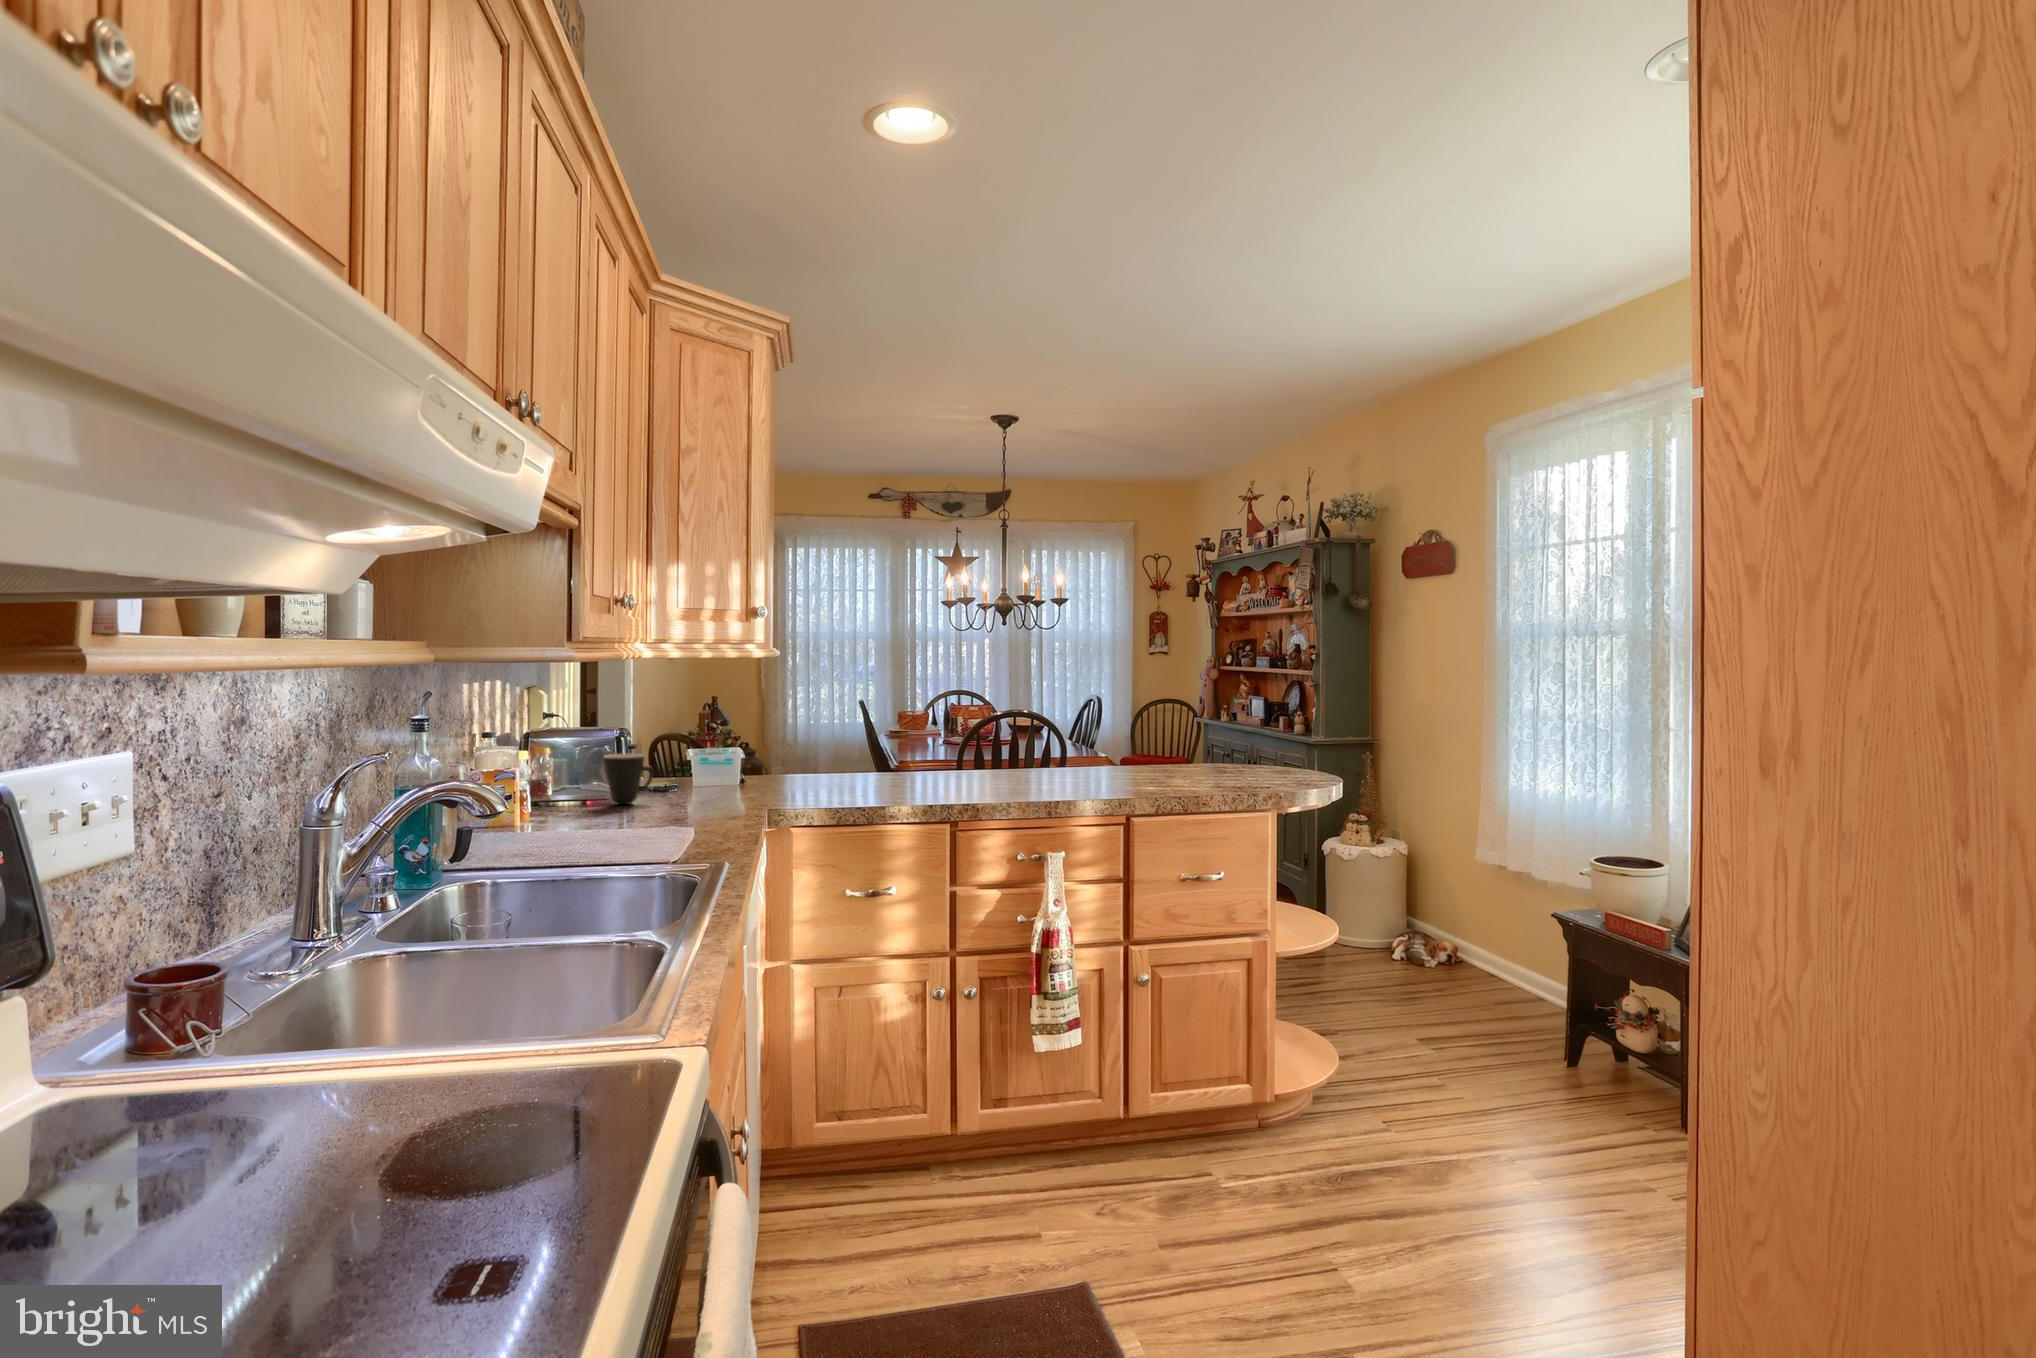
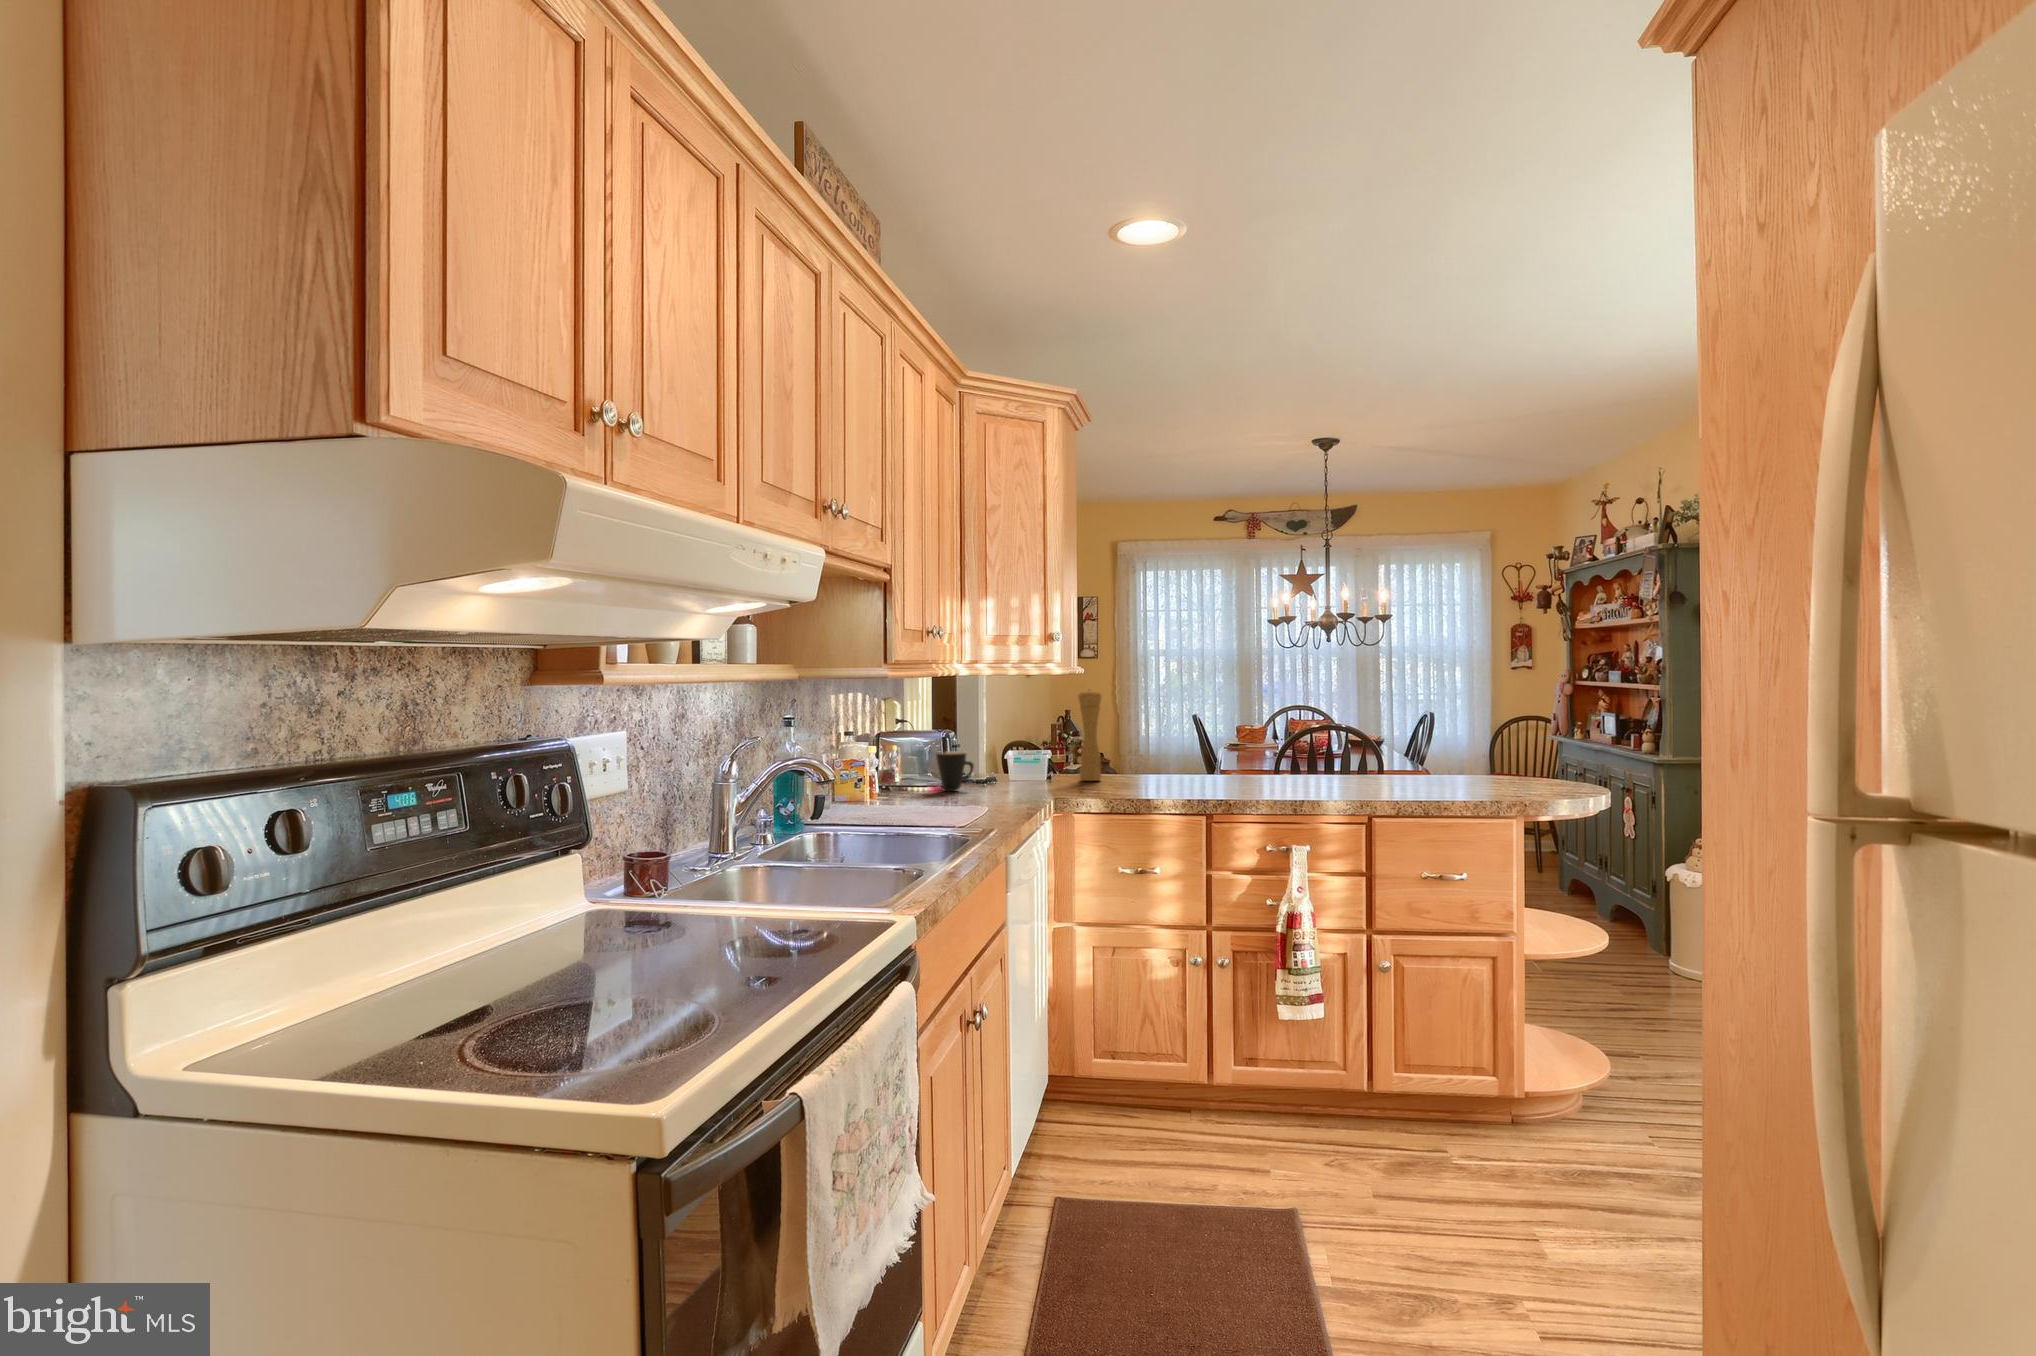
pepper mill: none [781,676,808,784] -> present [1078,690,1102,781]

